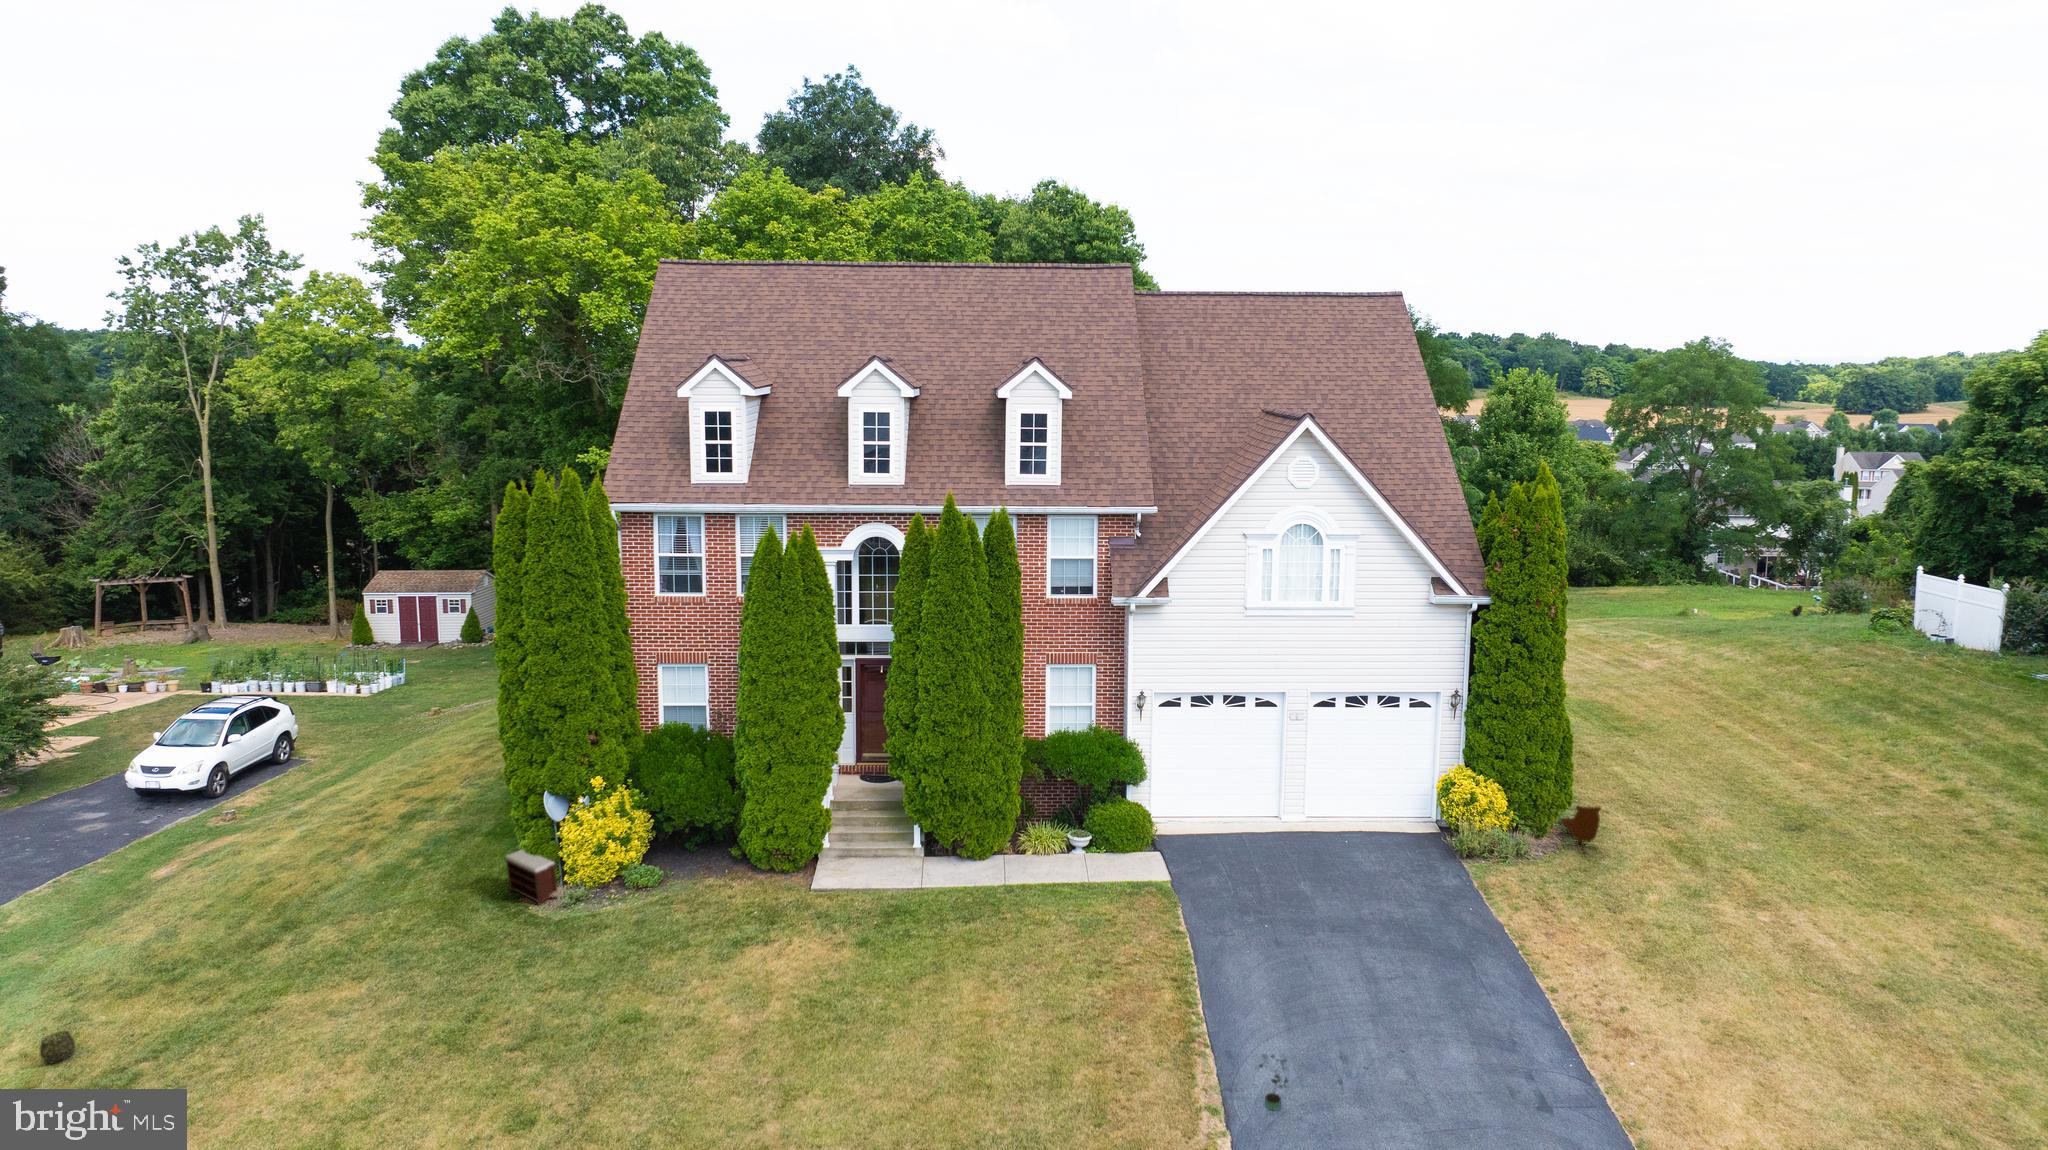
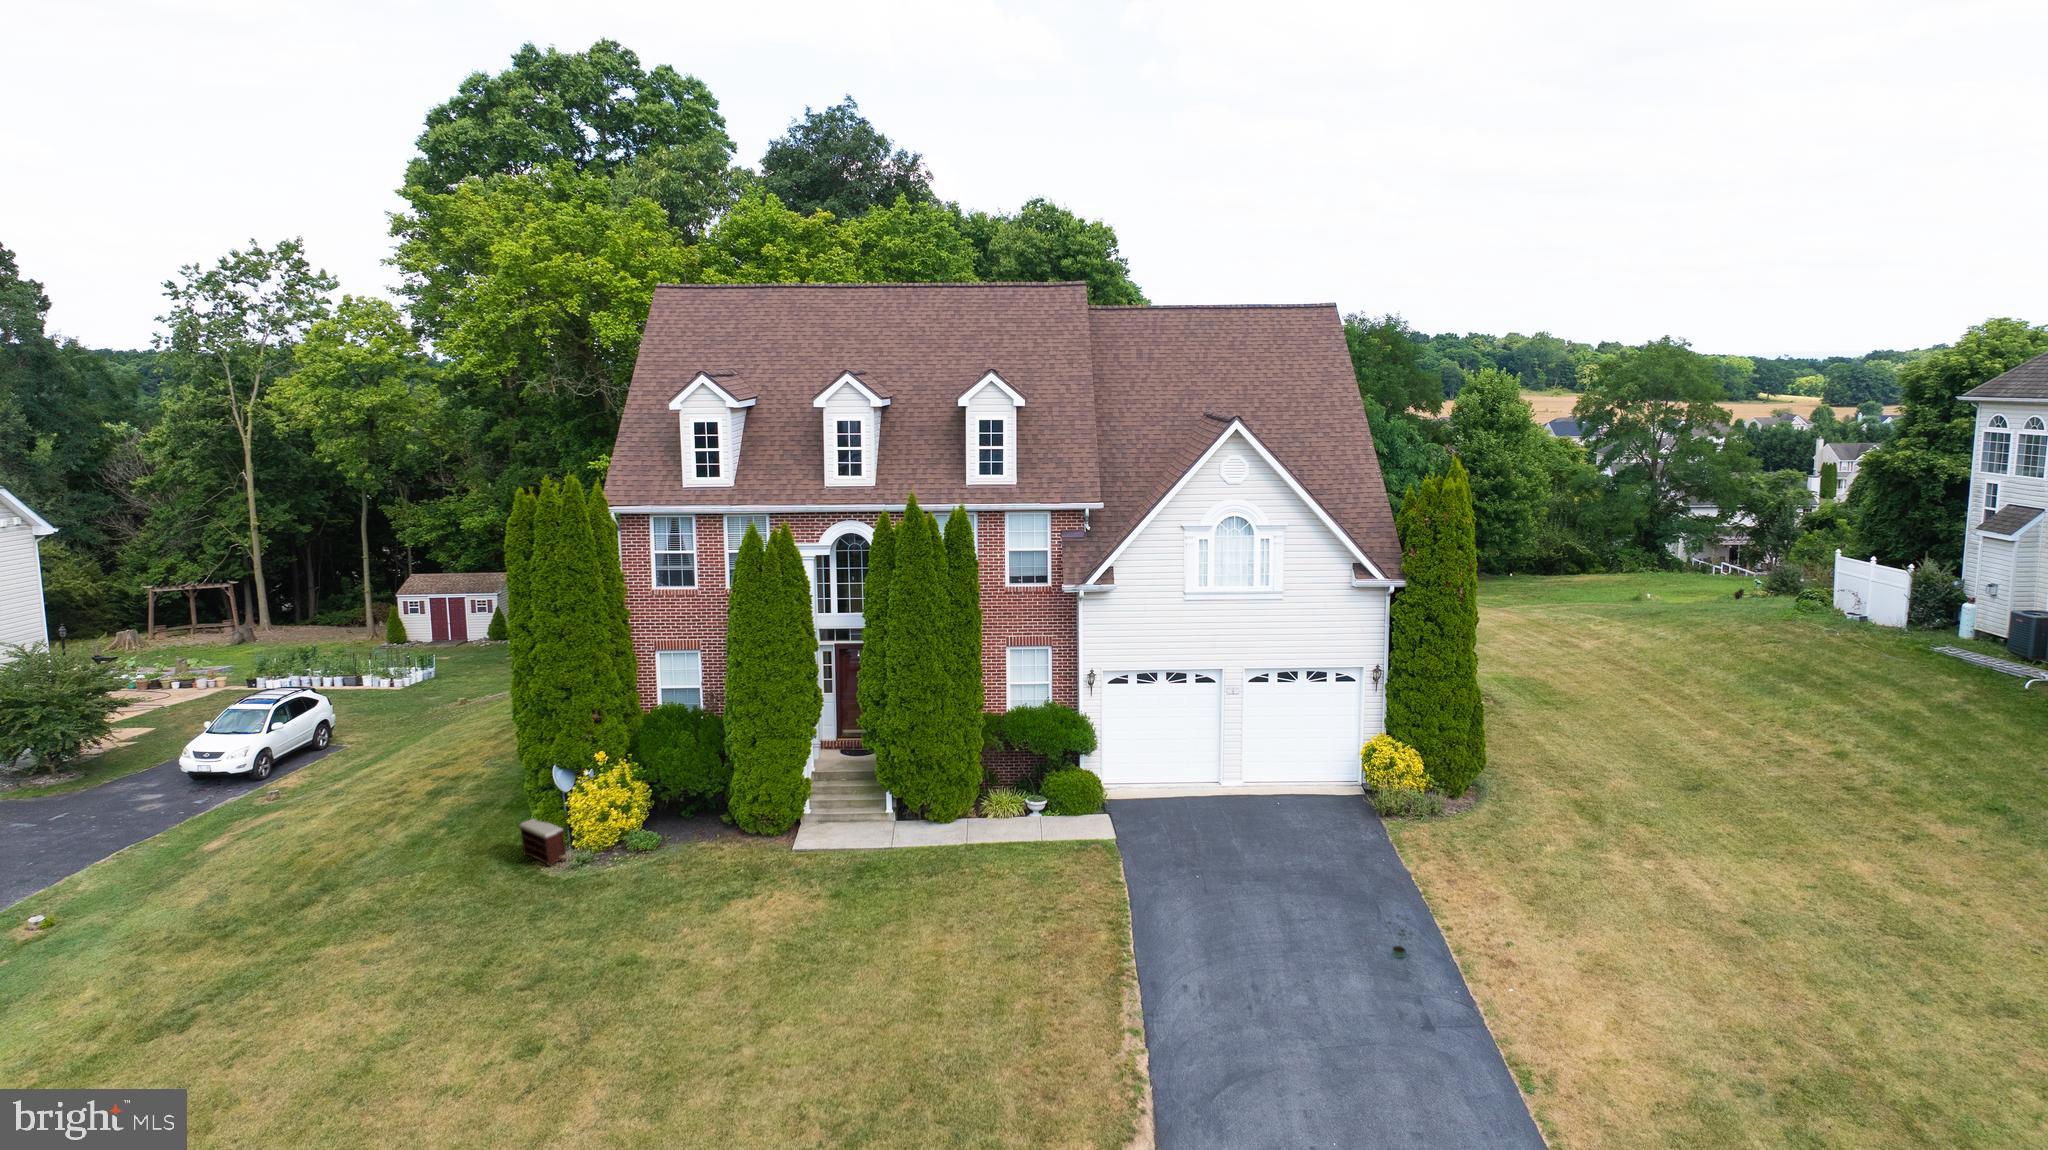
lounge chair: present [1560,806,1601,848] -> none [1474,768,1508,813]
woven basket: present [40,1031,75,1064] -> none [112,973,143,1002]
potted plant: present [1259,1055,1288,1110] -> present [1388,915,1411,958]

